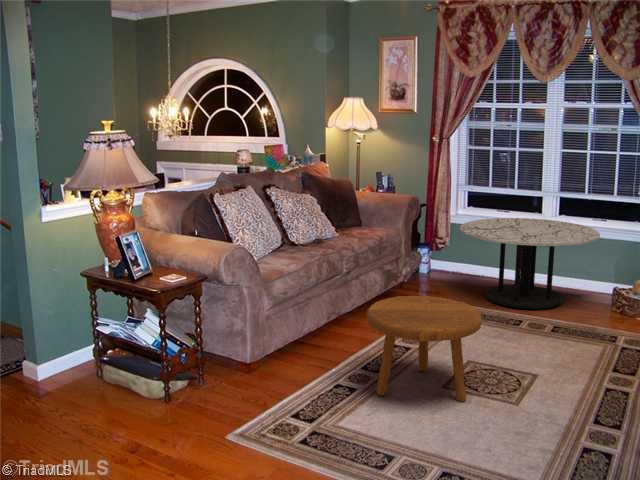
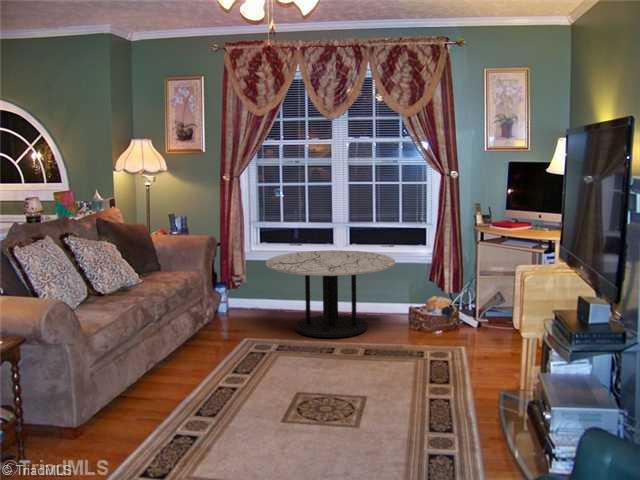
footstool: present [367,296,482,402] -> none [206,333,319,439]

